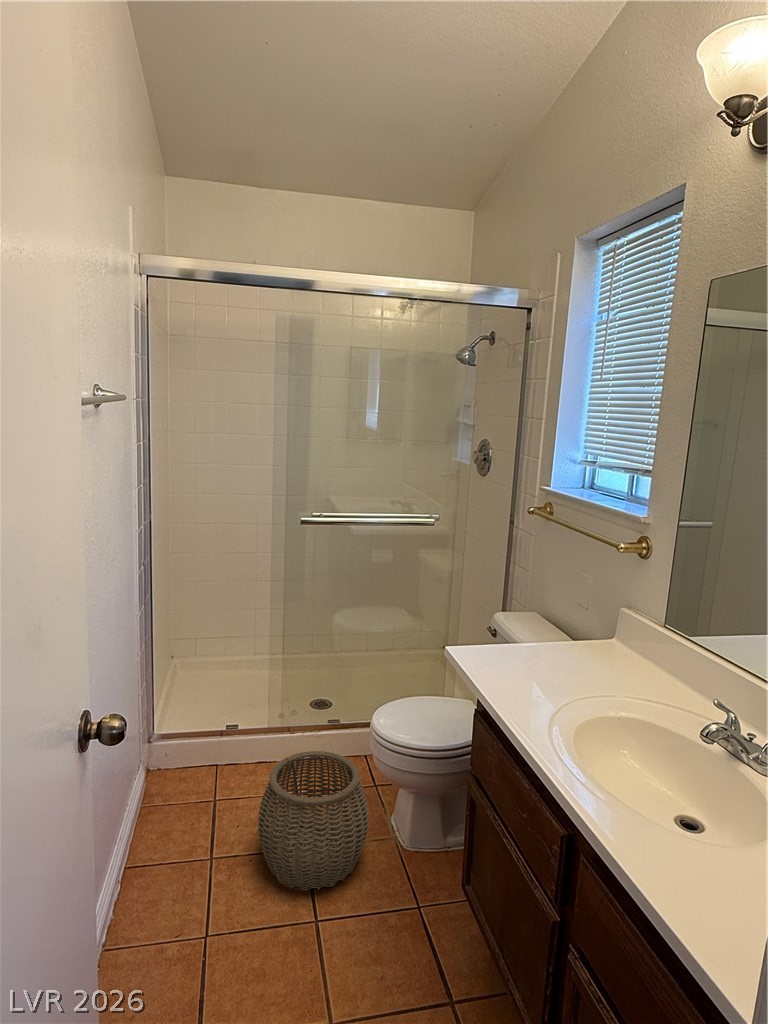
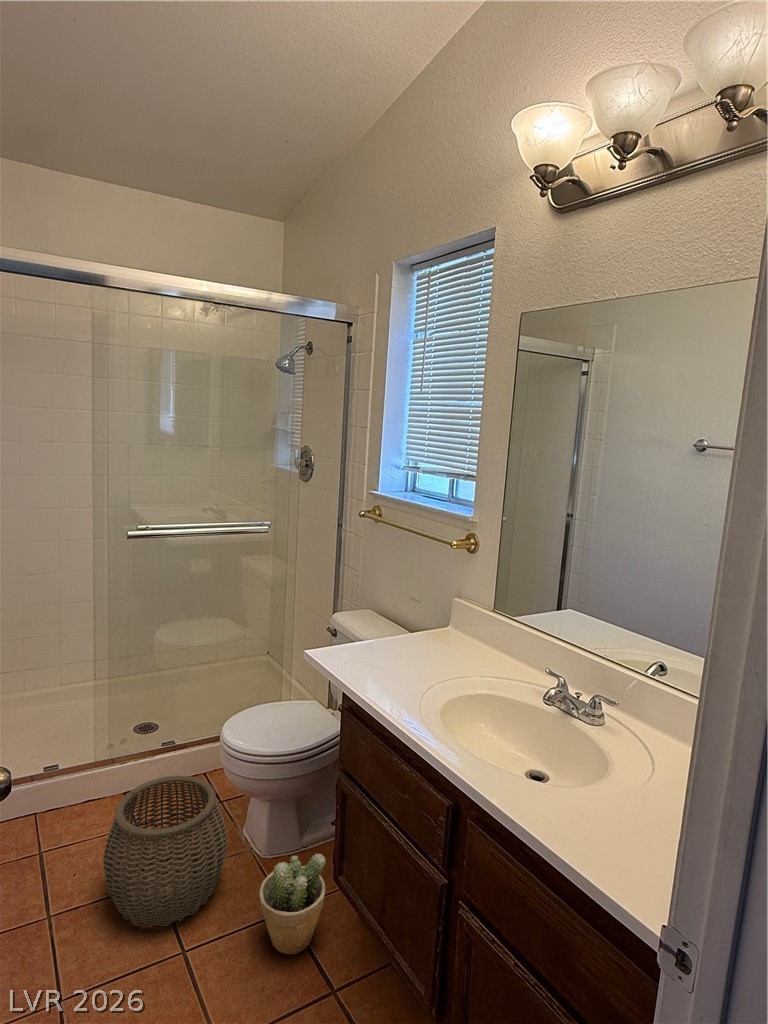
potted plant: none [389,854,456,954] -> present [260,854,326,955]

